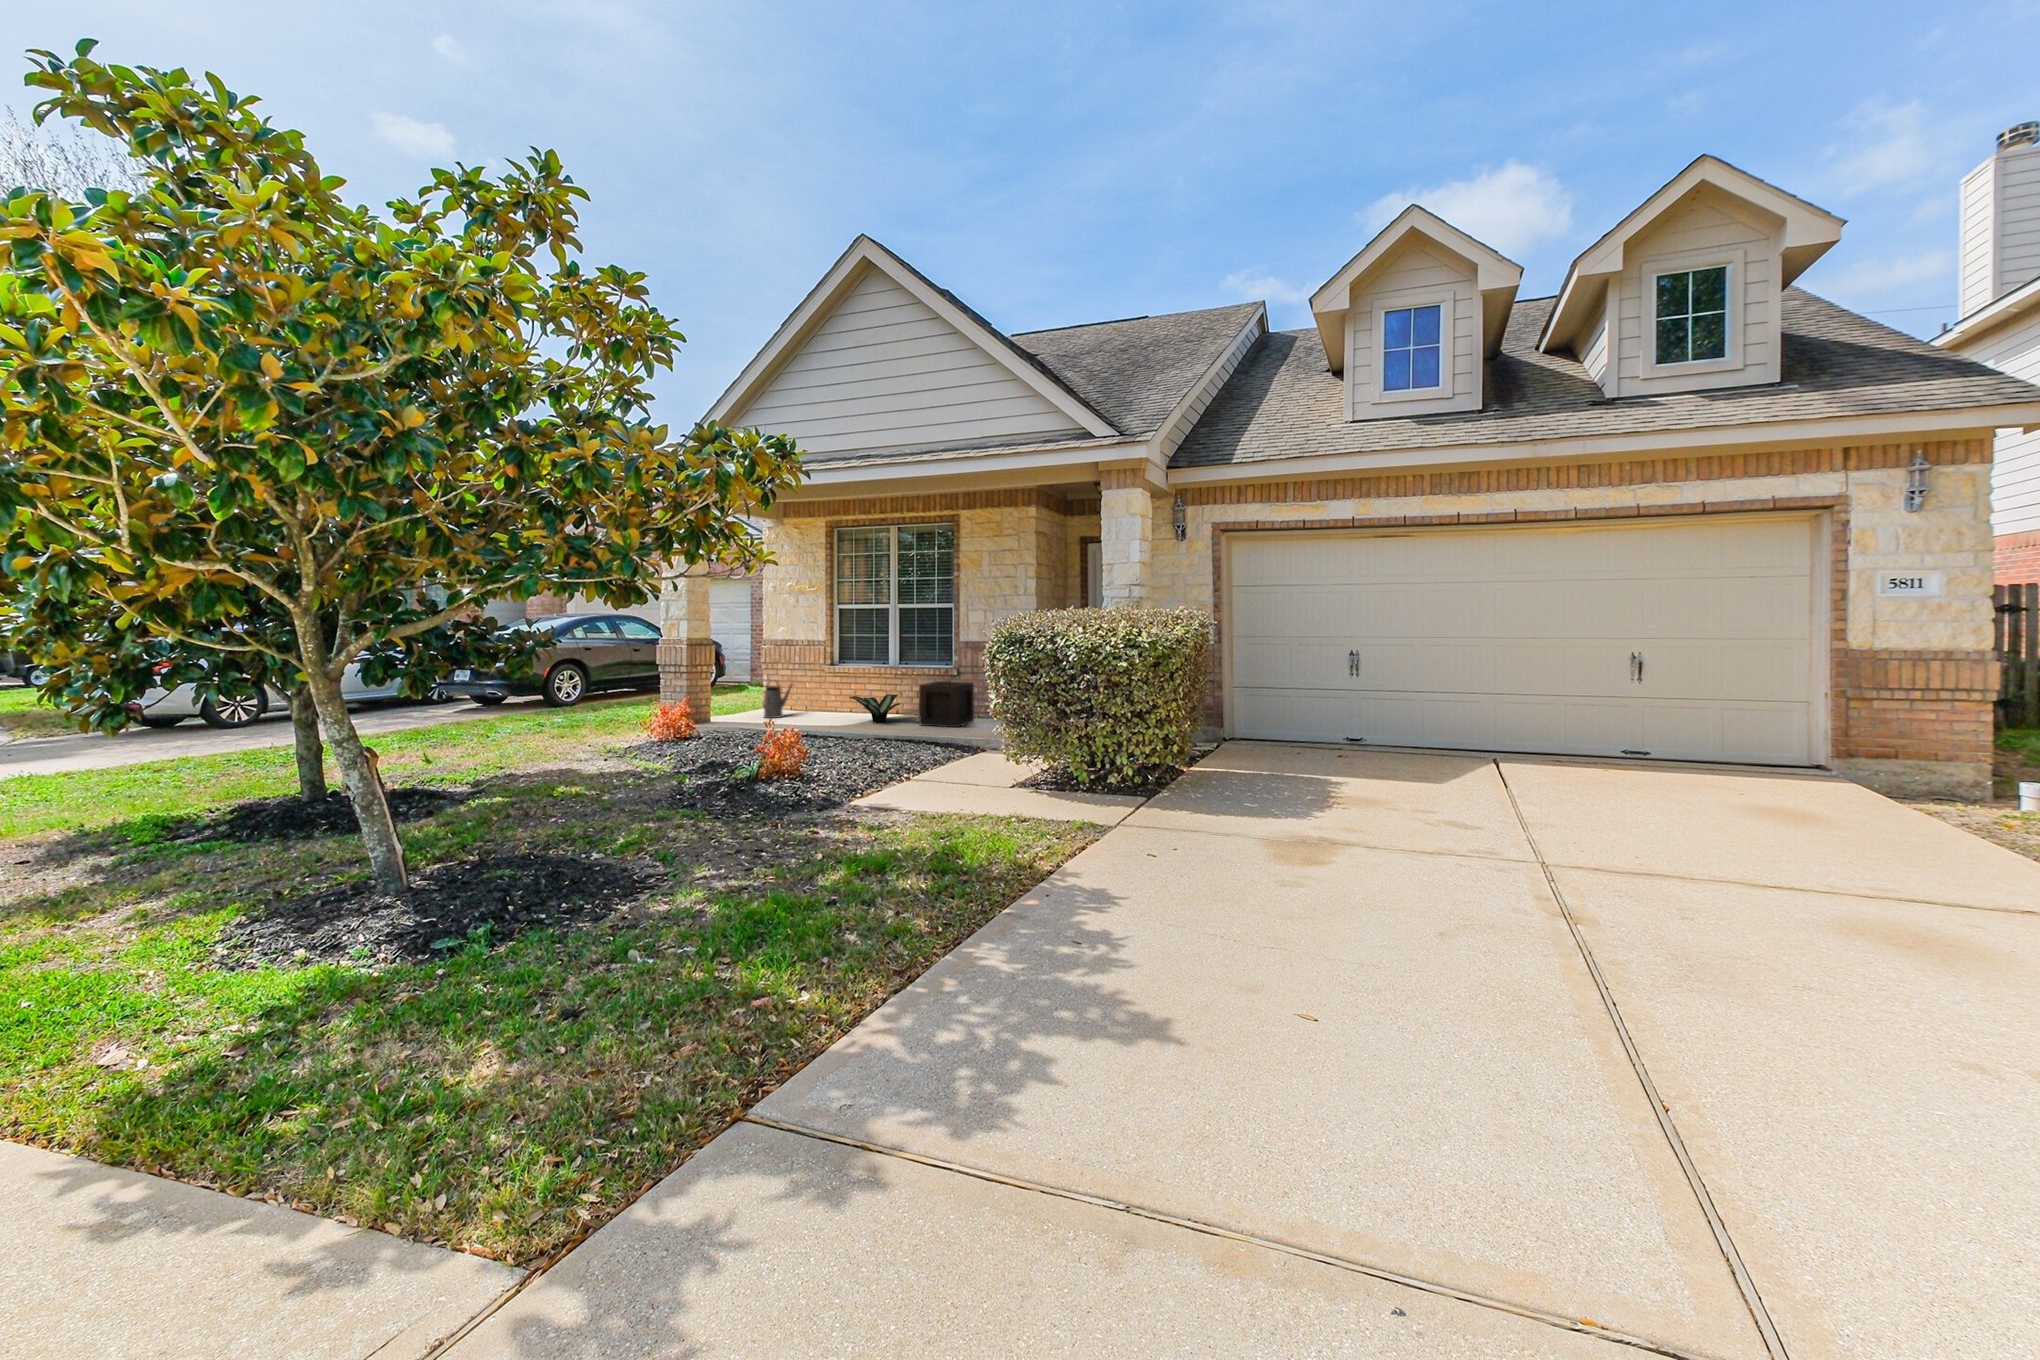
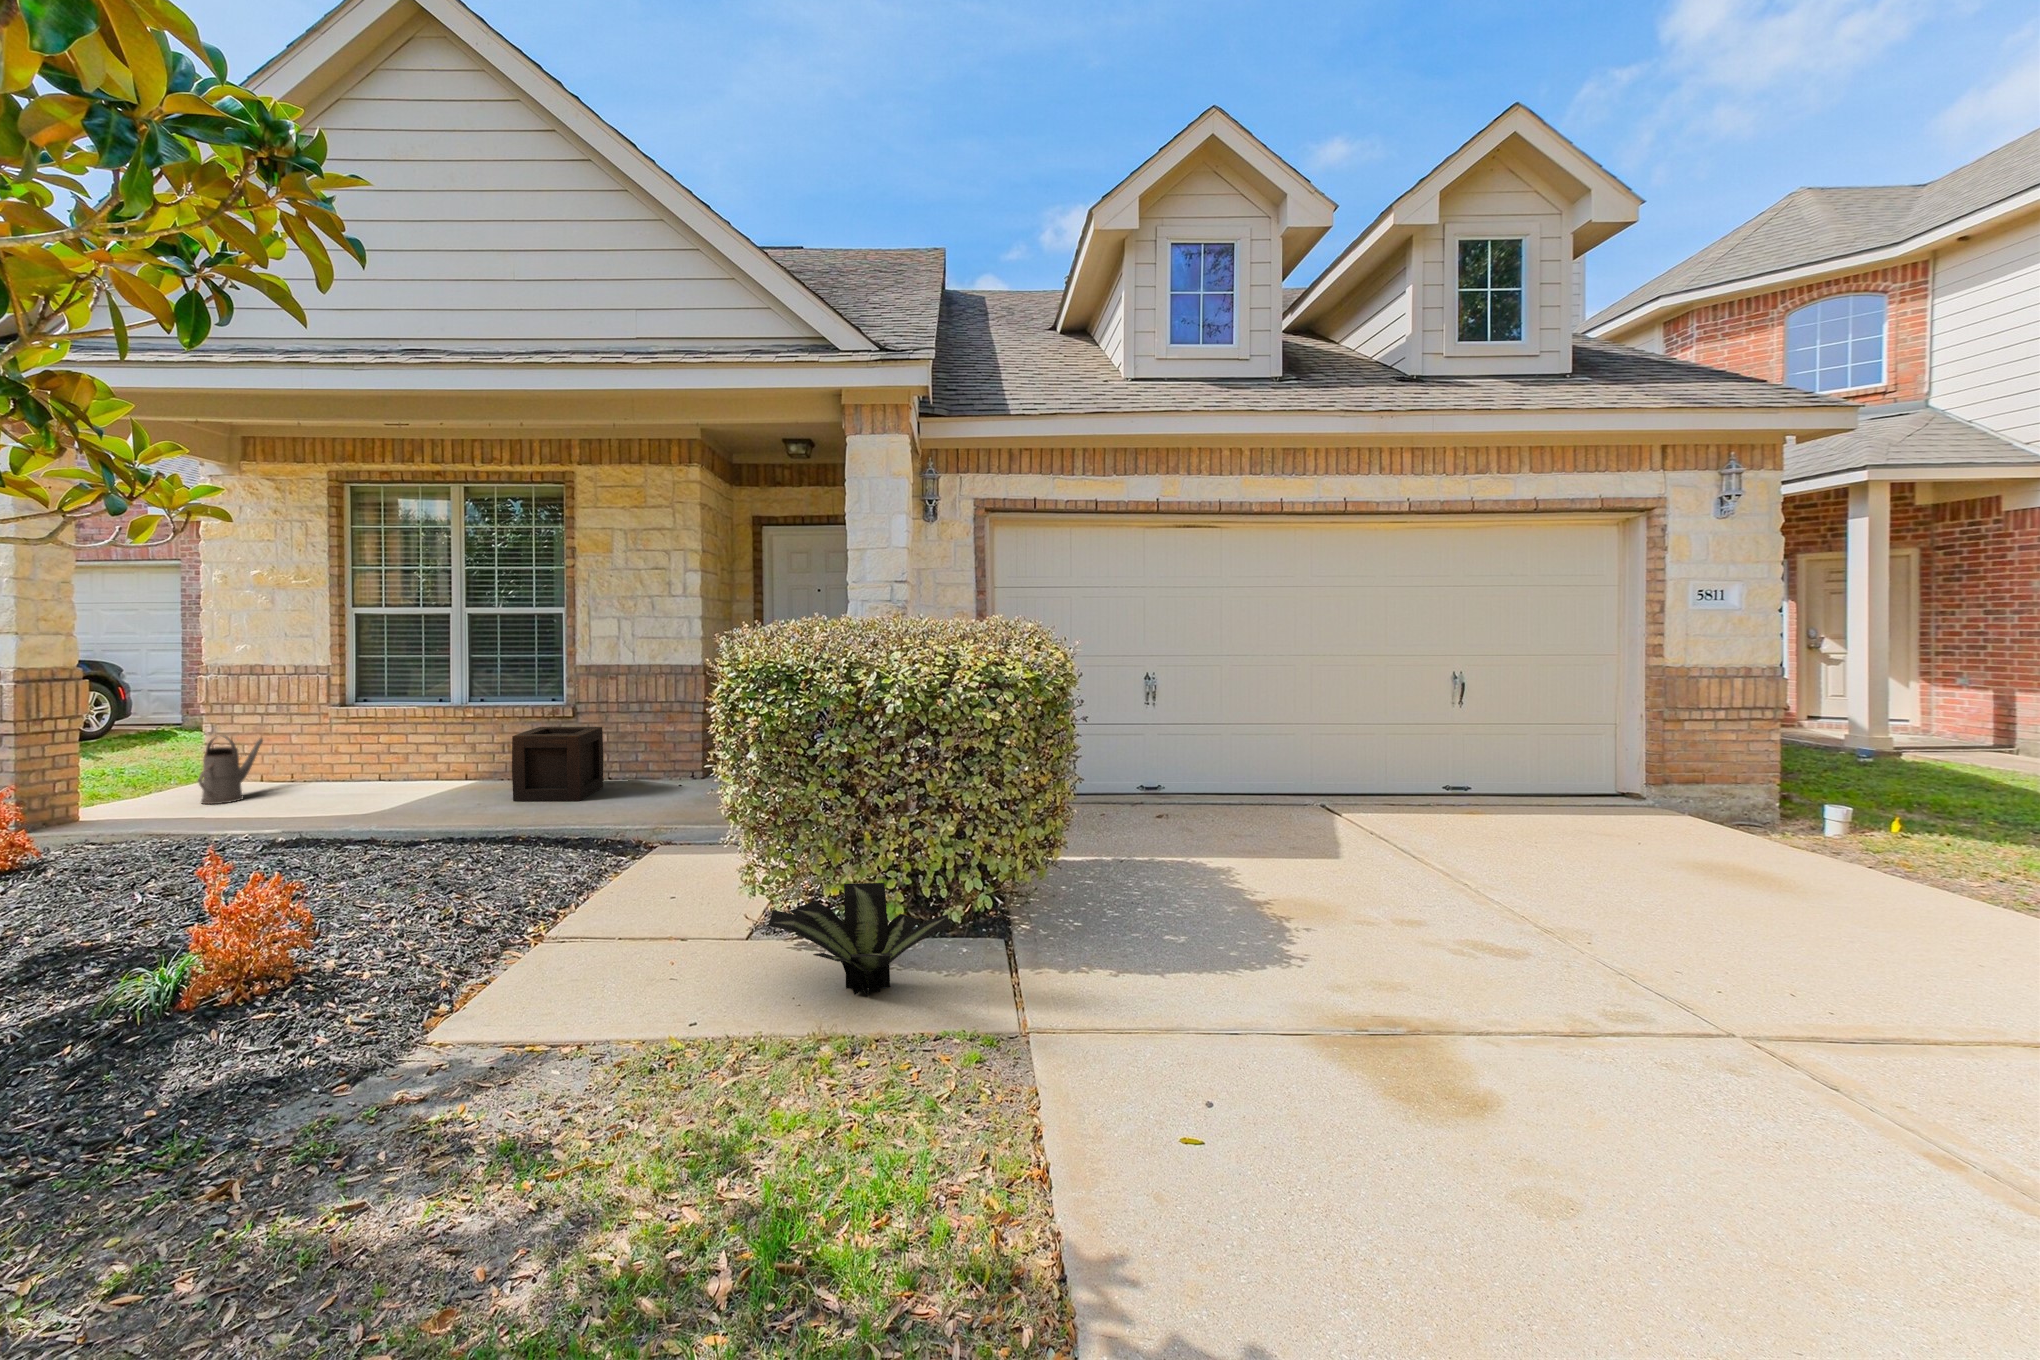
potted plant: present [849,694,900,723] -> present [768,883,951,997]

